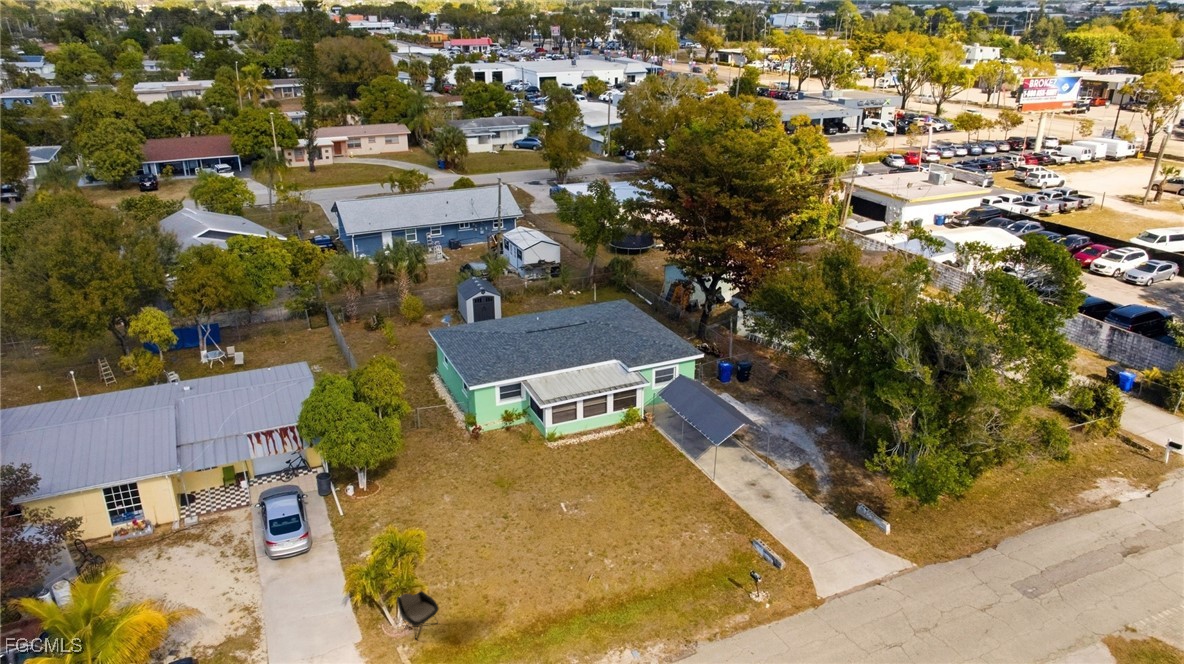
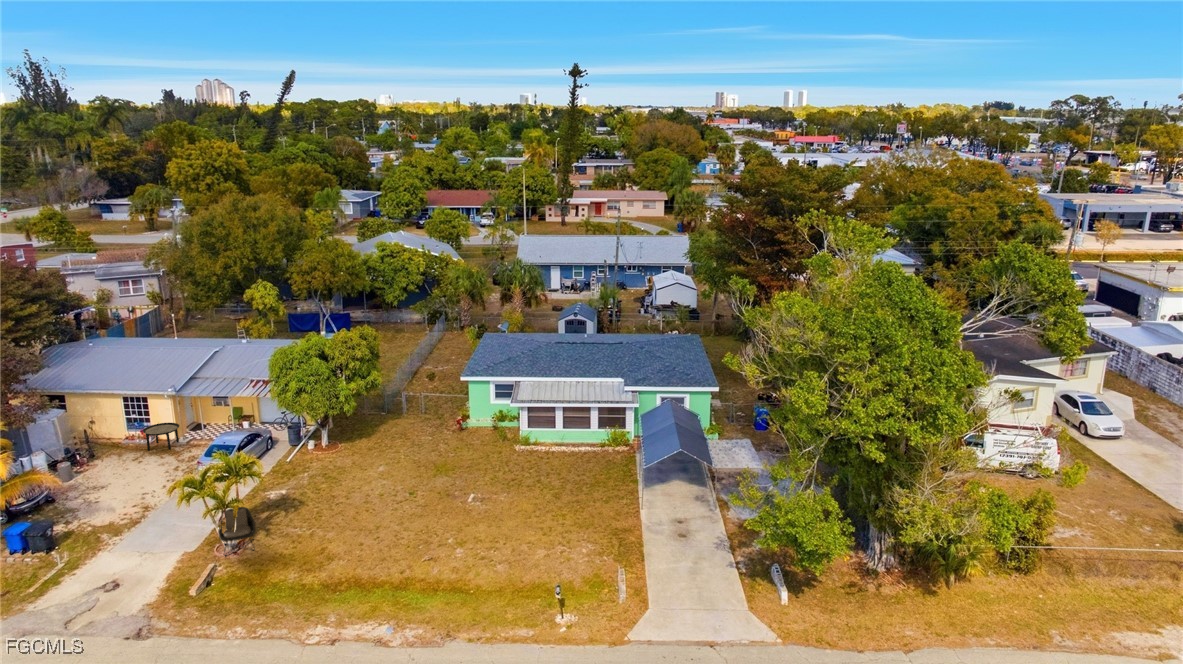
round table: none [149,504,191,543] -> present [143,423,179,450]

